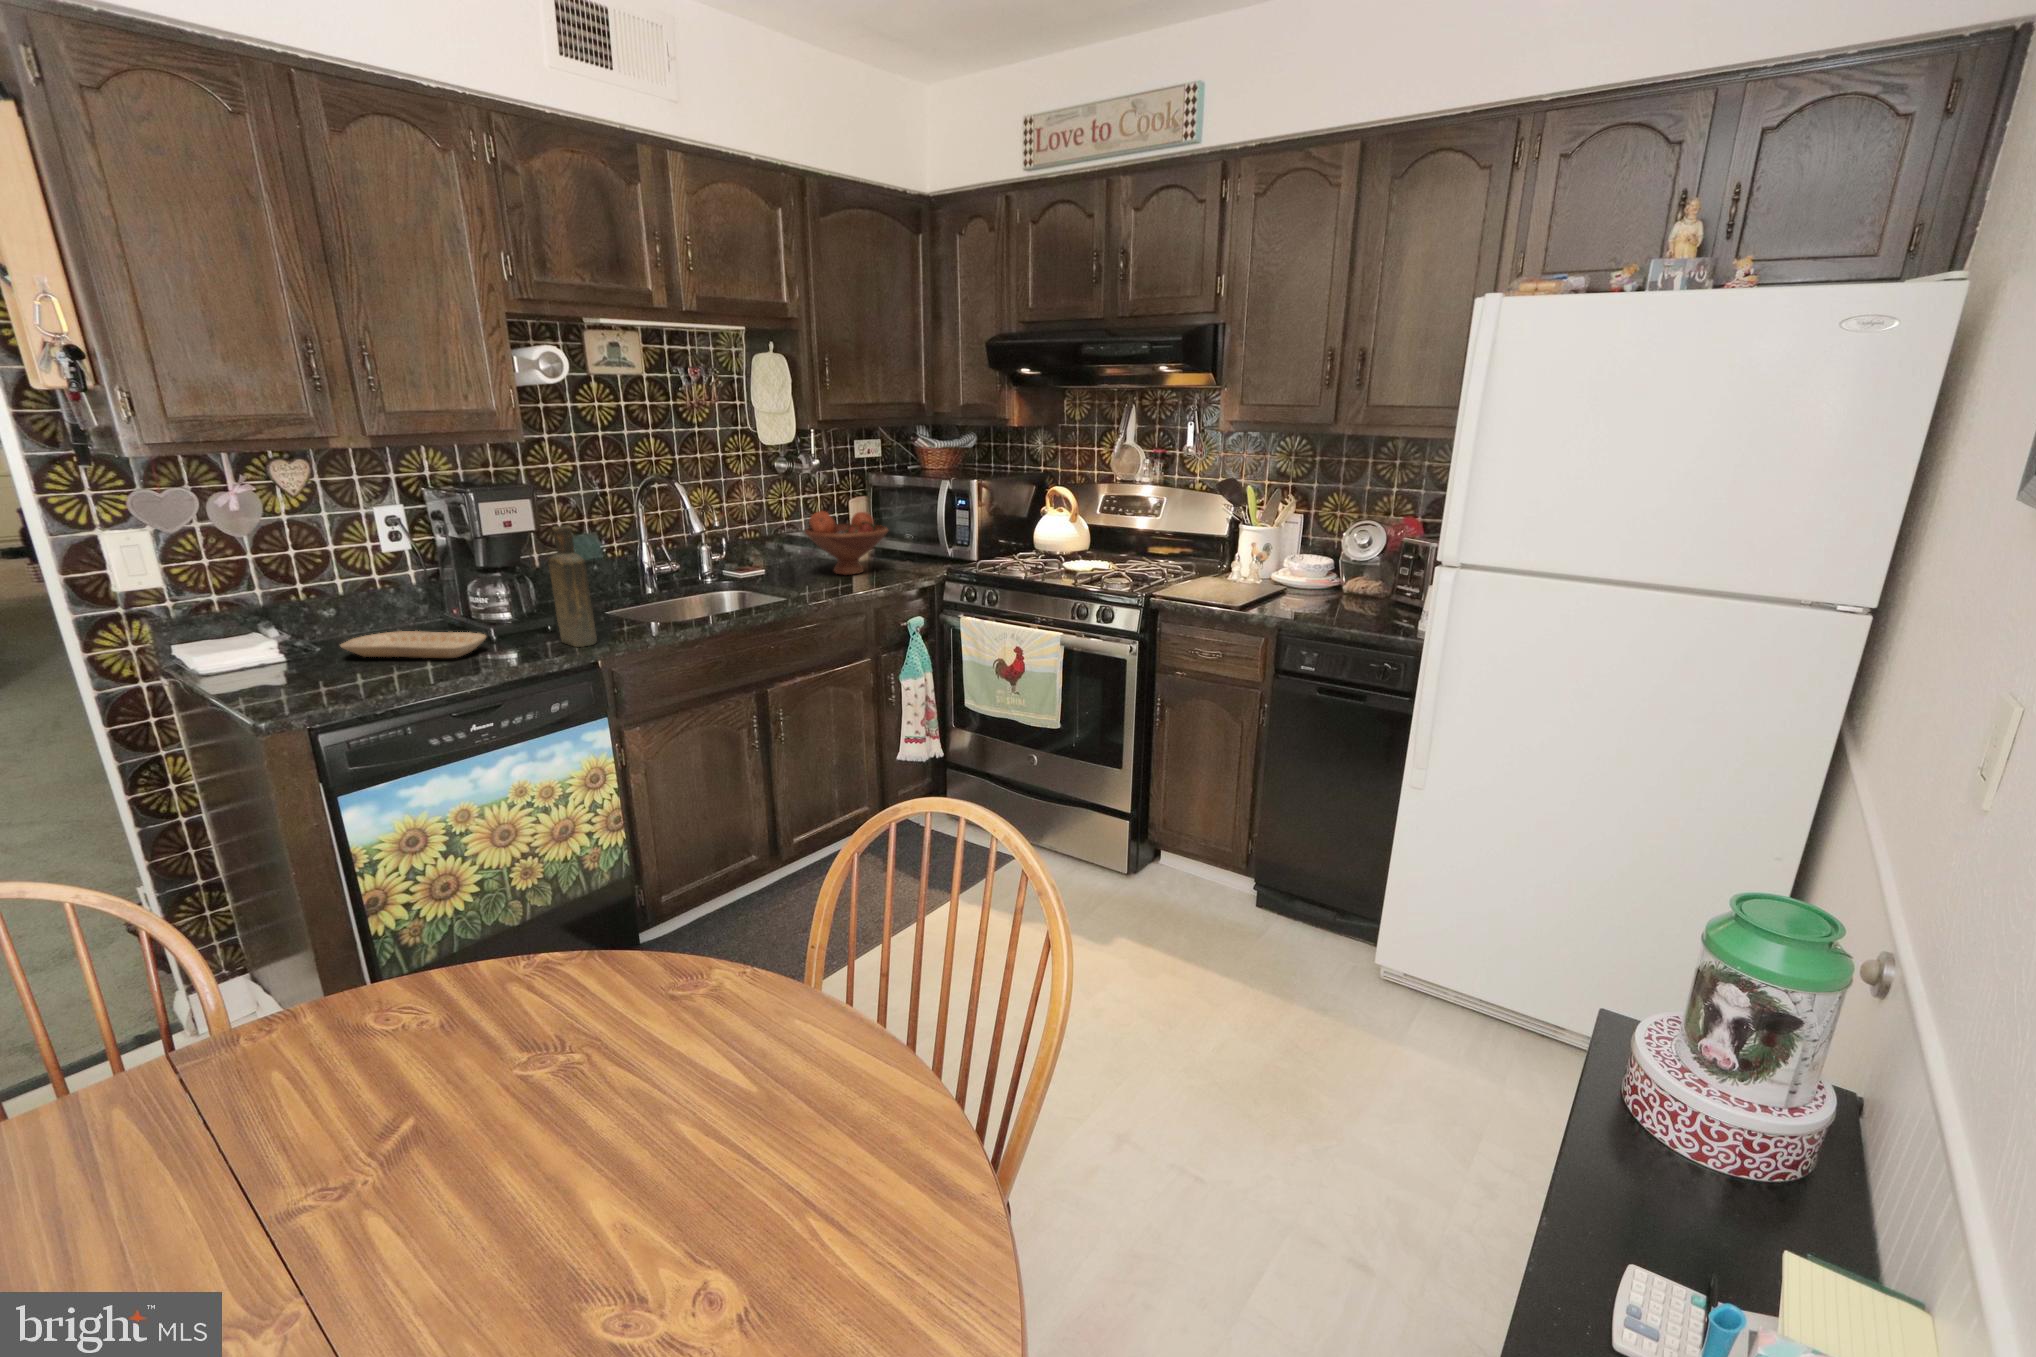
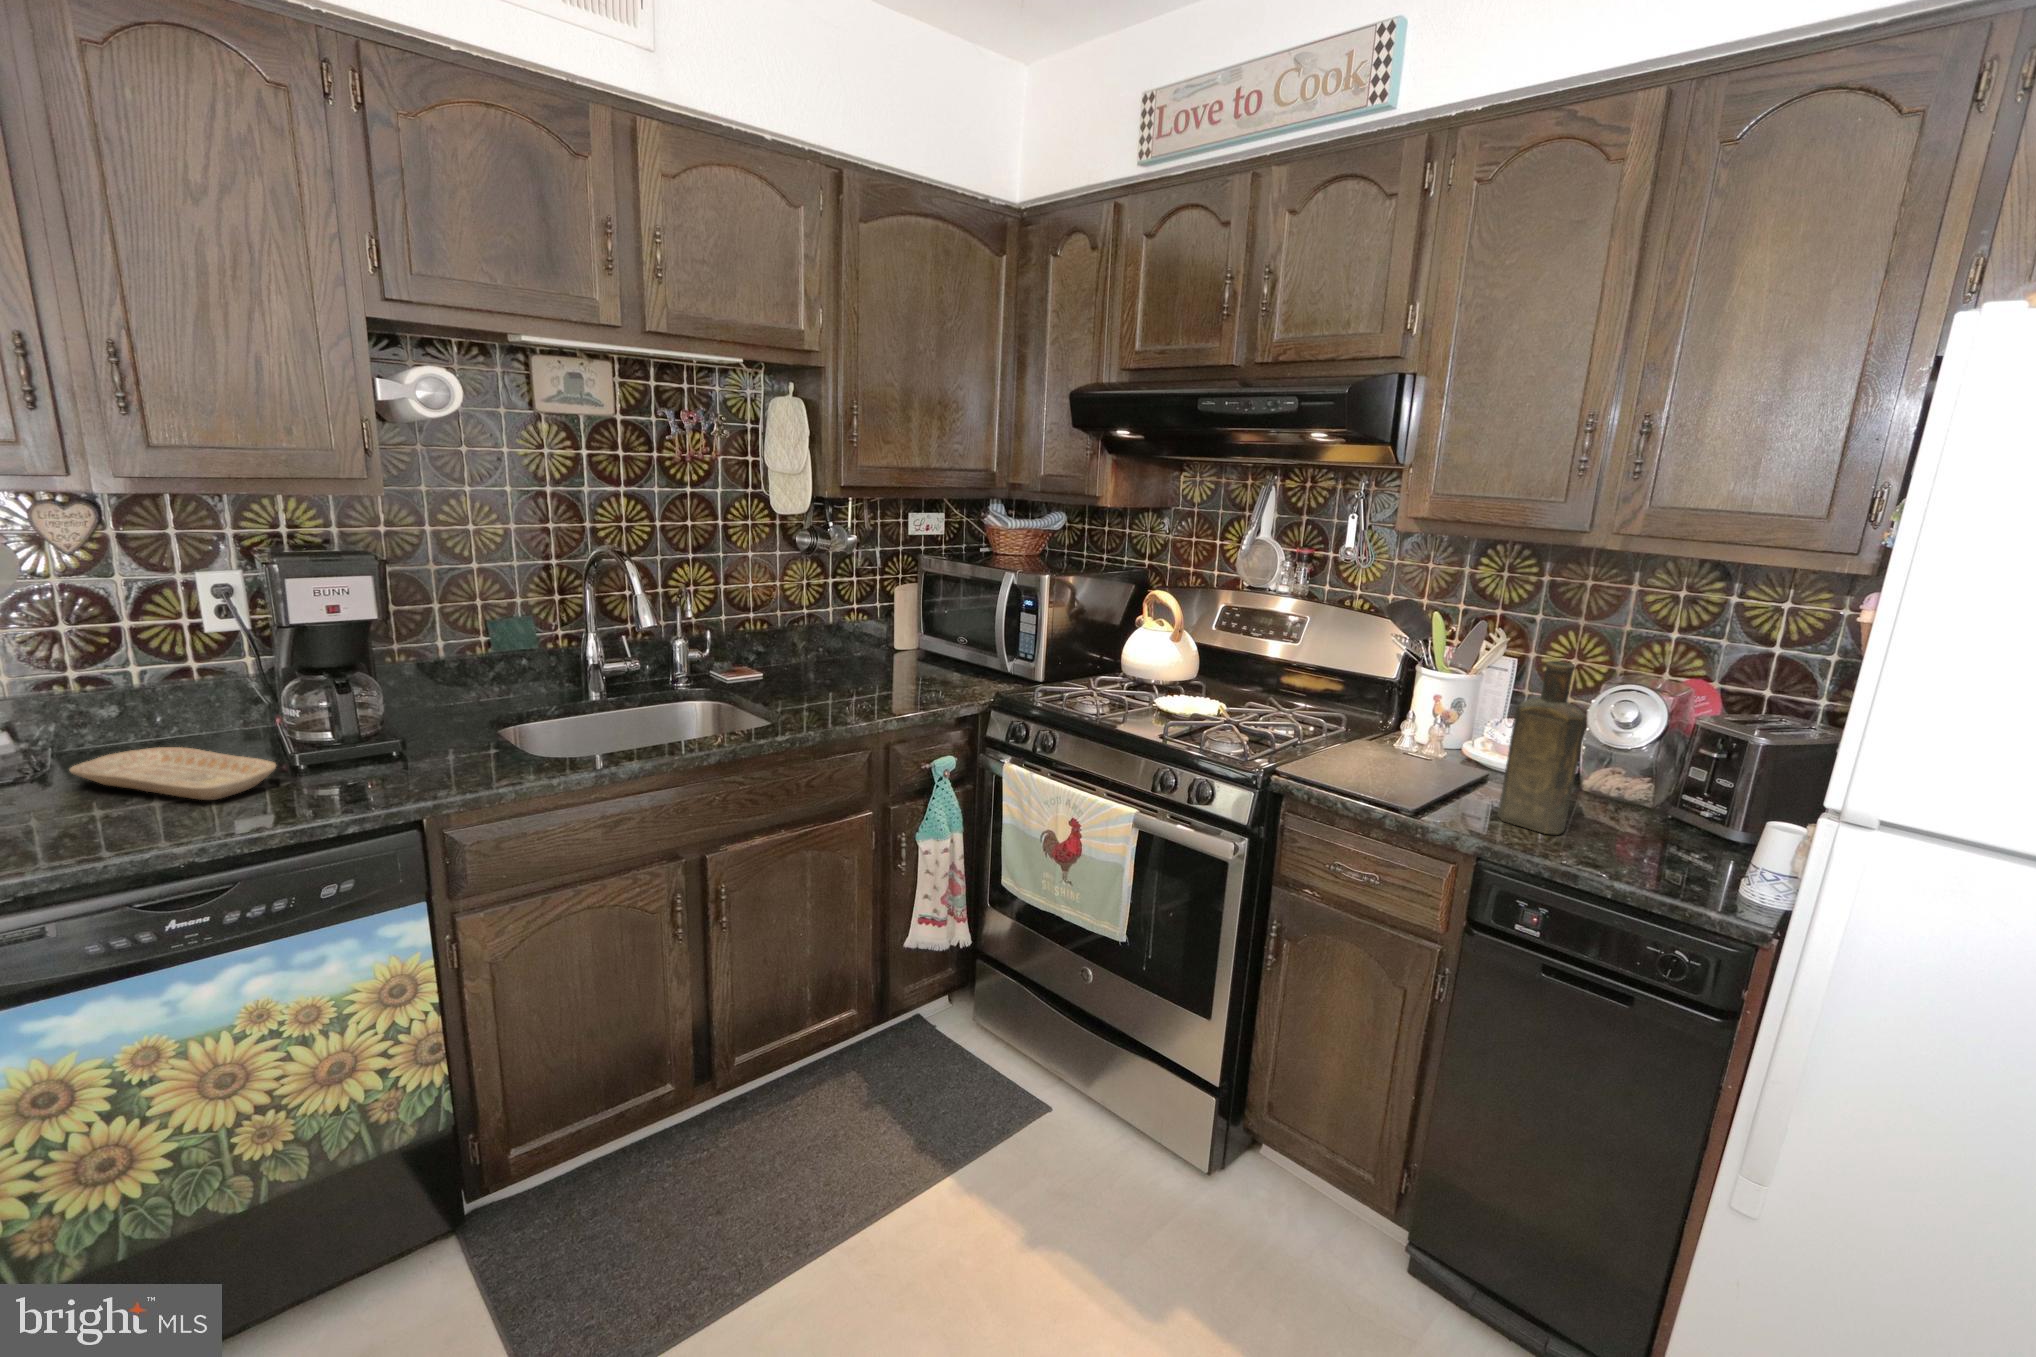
fruit bowl: present [805,511,888,575] -> none [811,600,923,688]
bottle: present [548,526,597,647] -> present [1498,661,1586,835]

